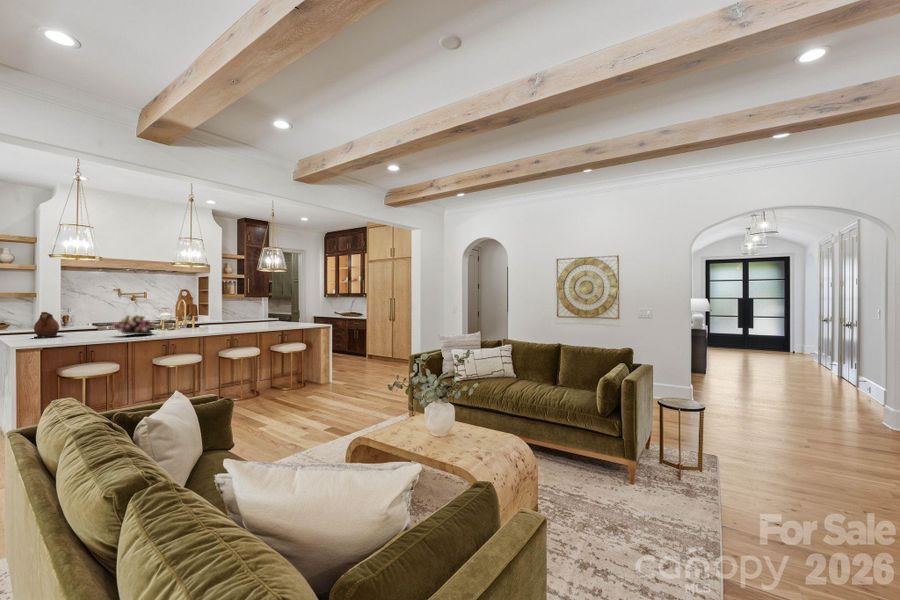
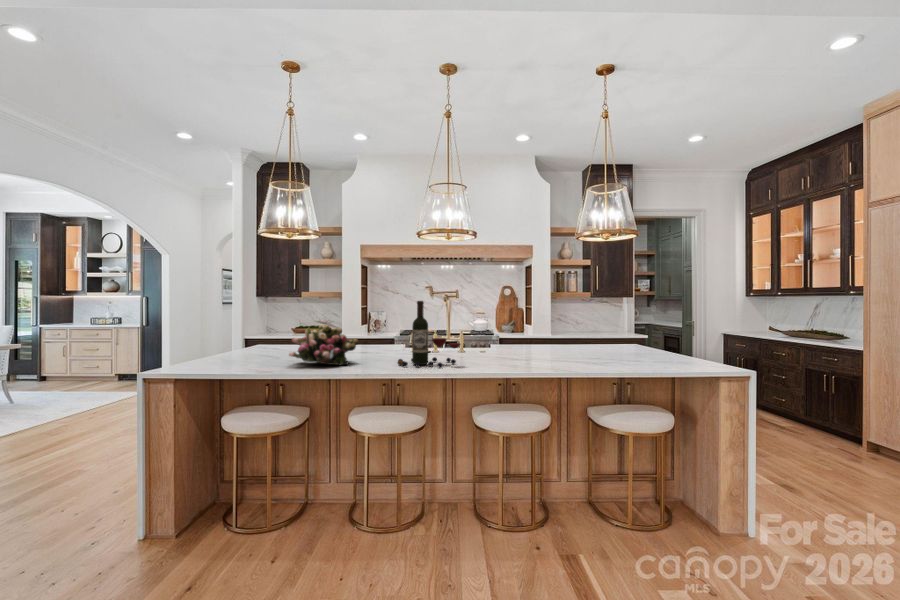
wine bottle: none [180,301,218,333] -> present [398,301,460,367]
ceramic pitcher: present [34,312,60,338] -> none [240,316,277,355]

